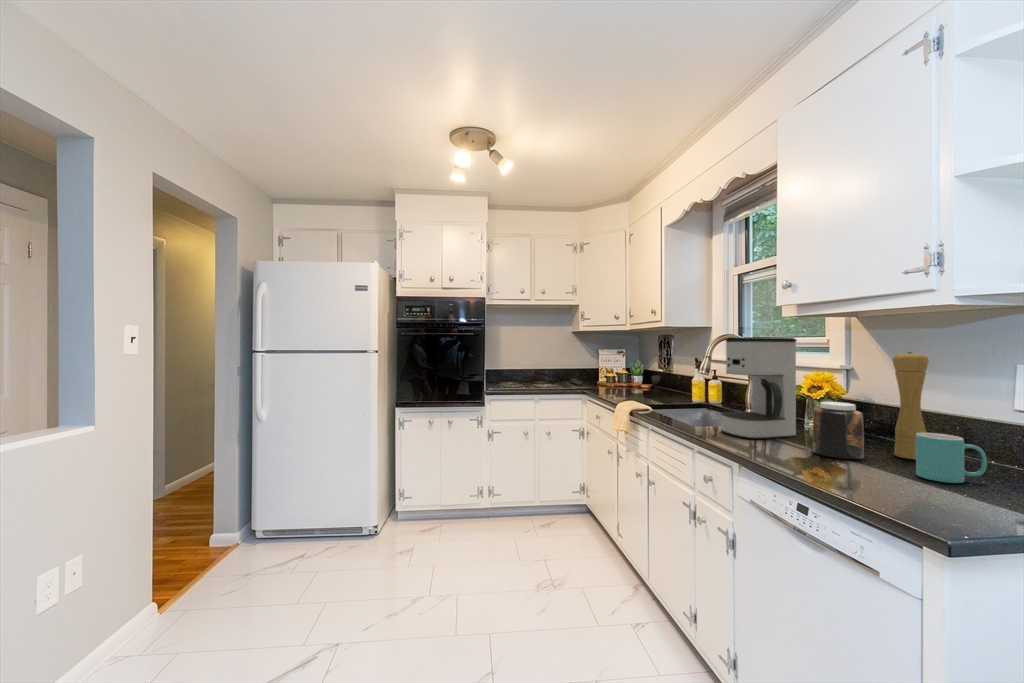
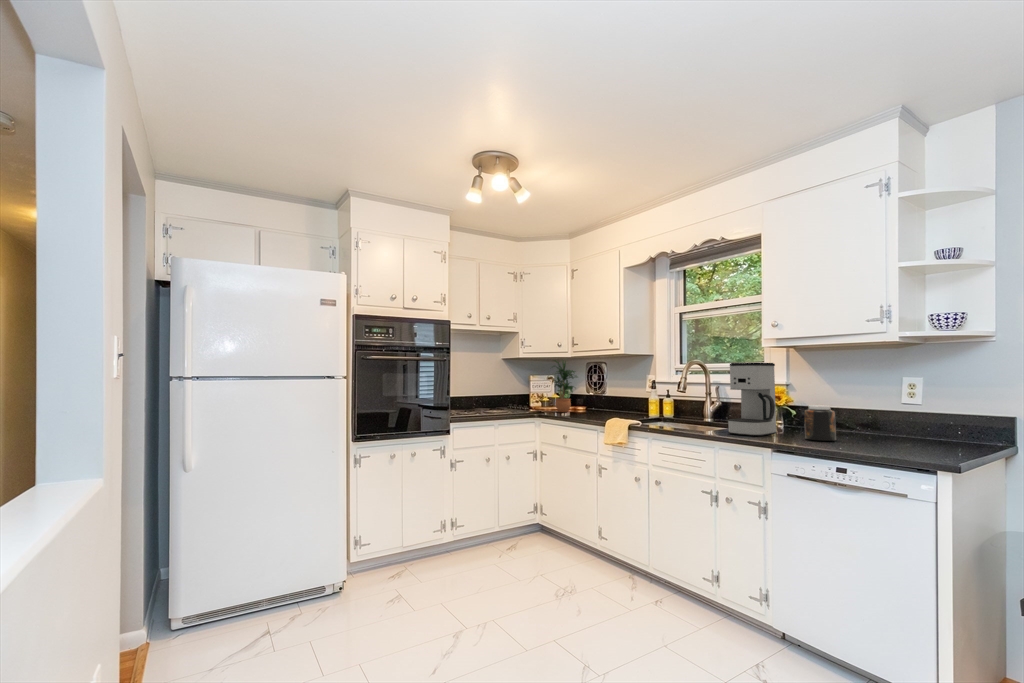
potted plant: none [603,335,633,390] -> present [552,362,577,412]
pepper mill: present [892,352,929,460] -> none [842,372,864,438]
mug: present [916,433,987,483] -> none [872,419,907,446]

